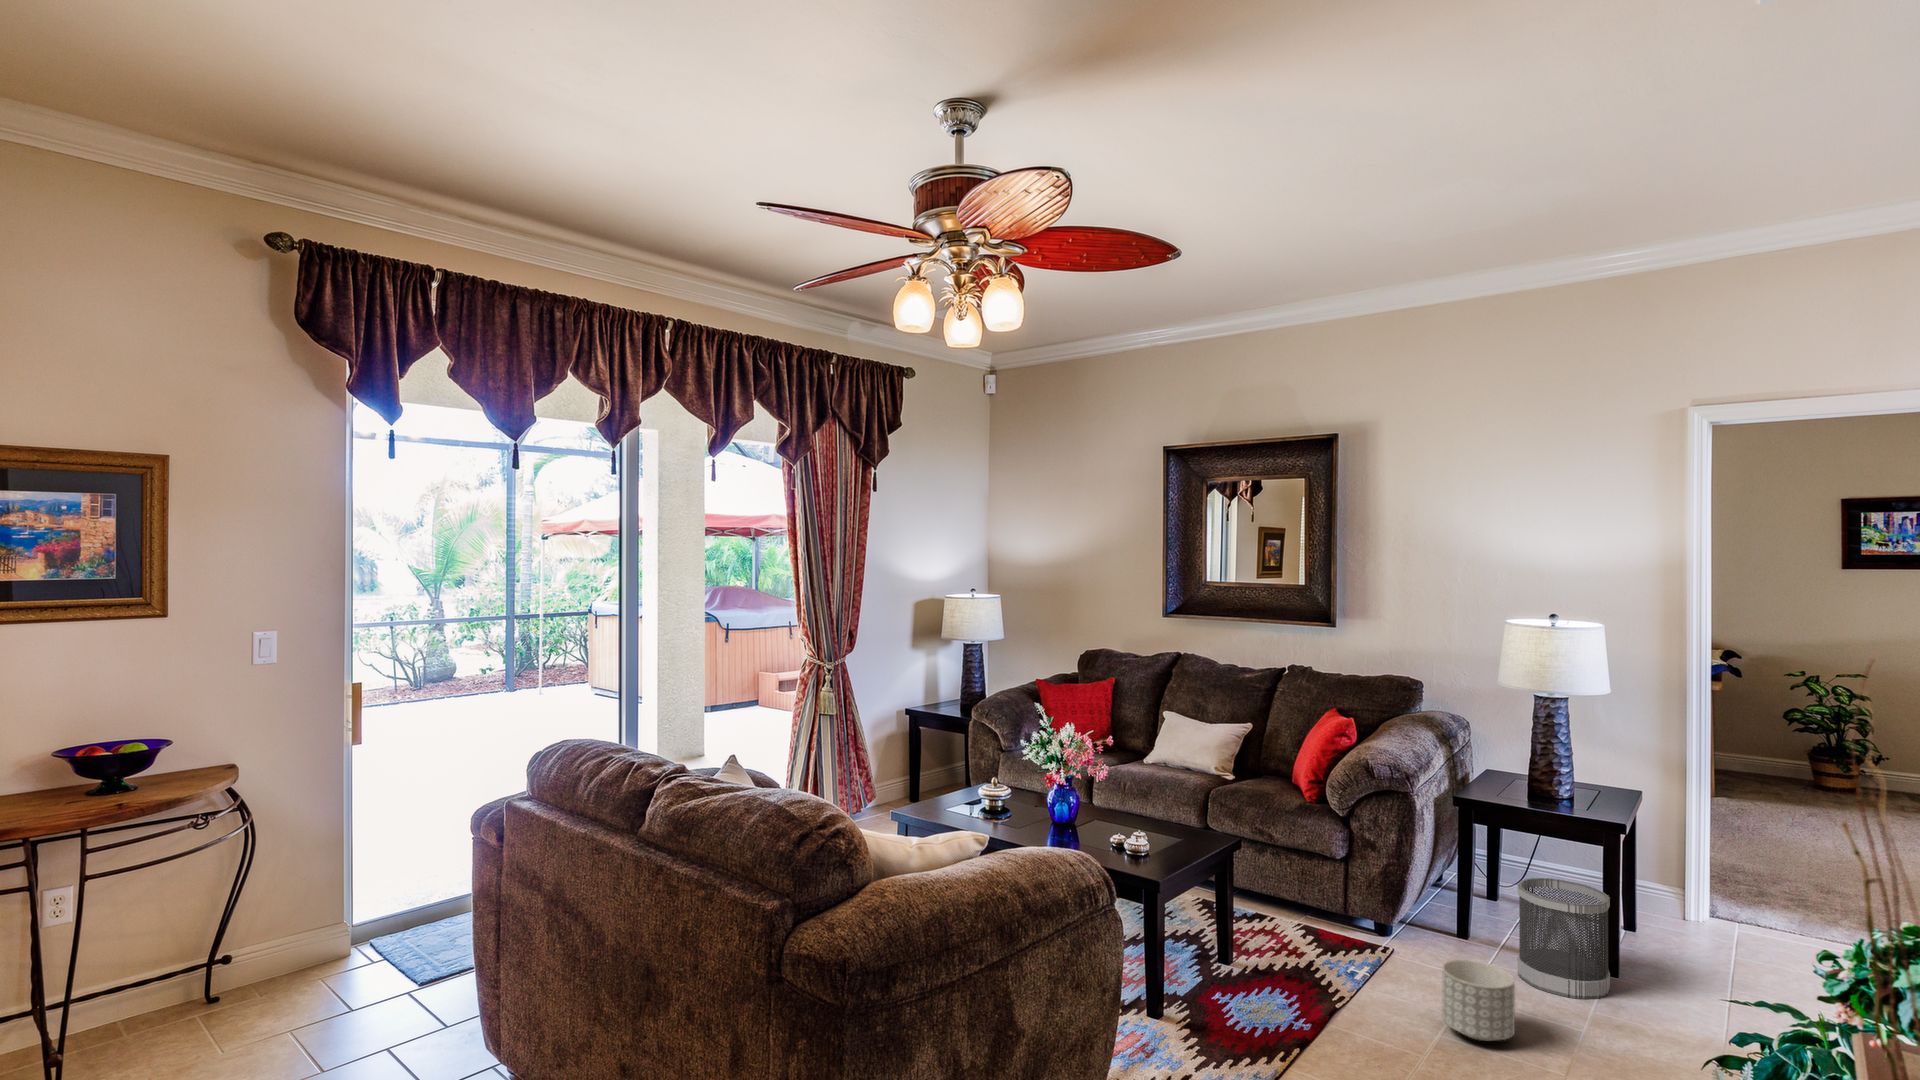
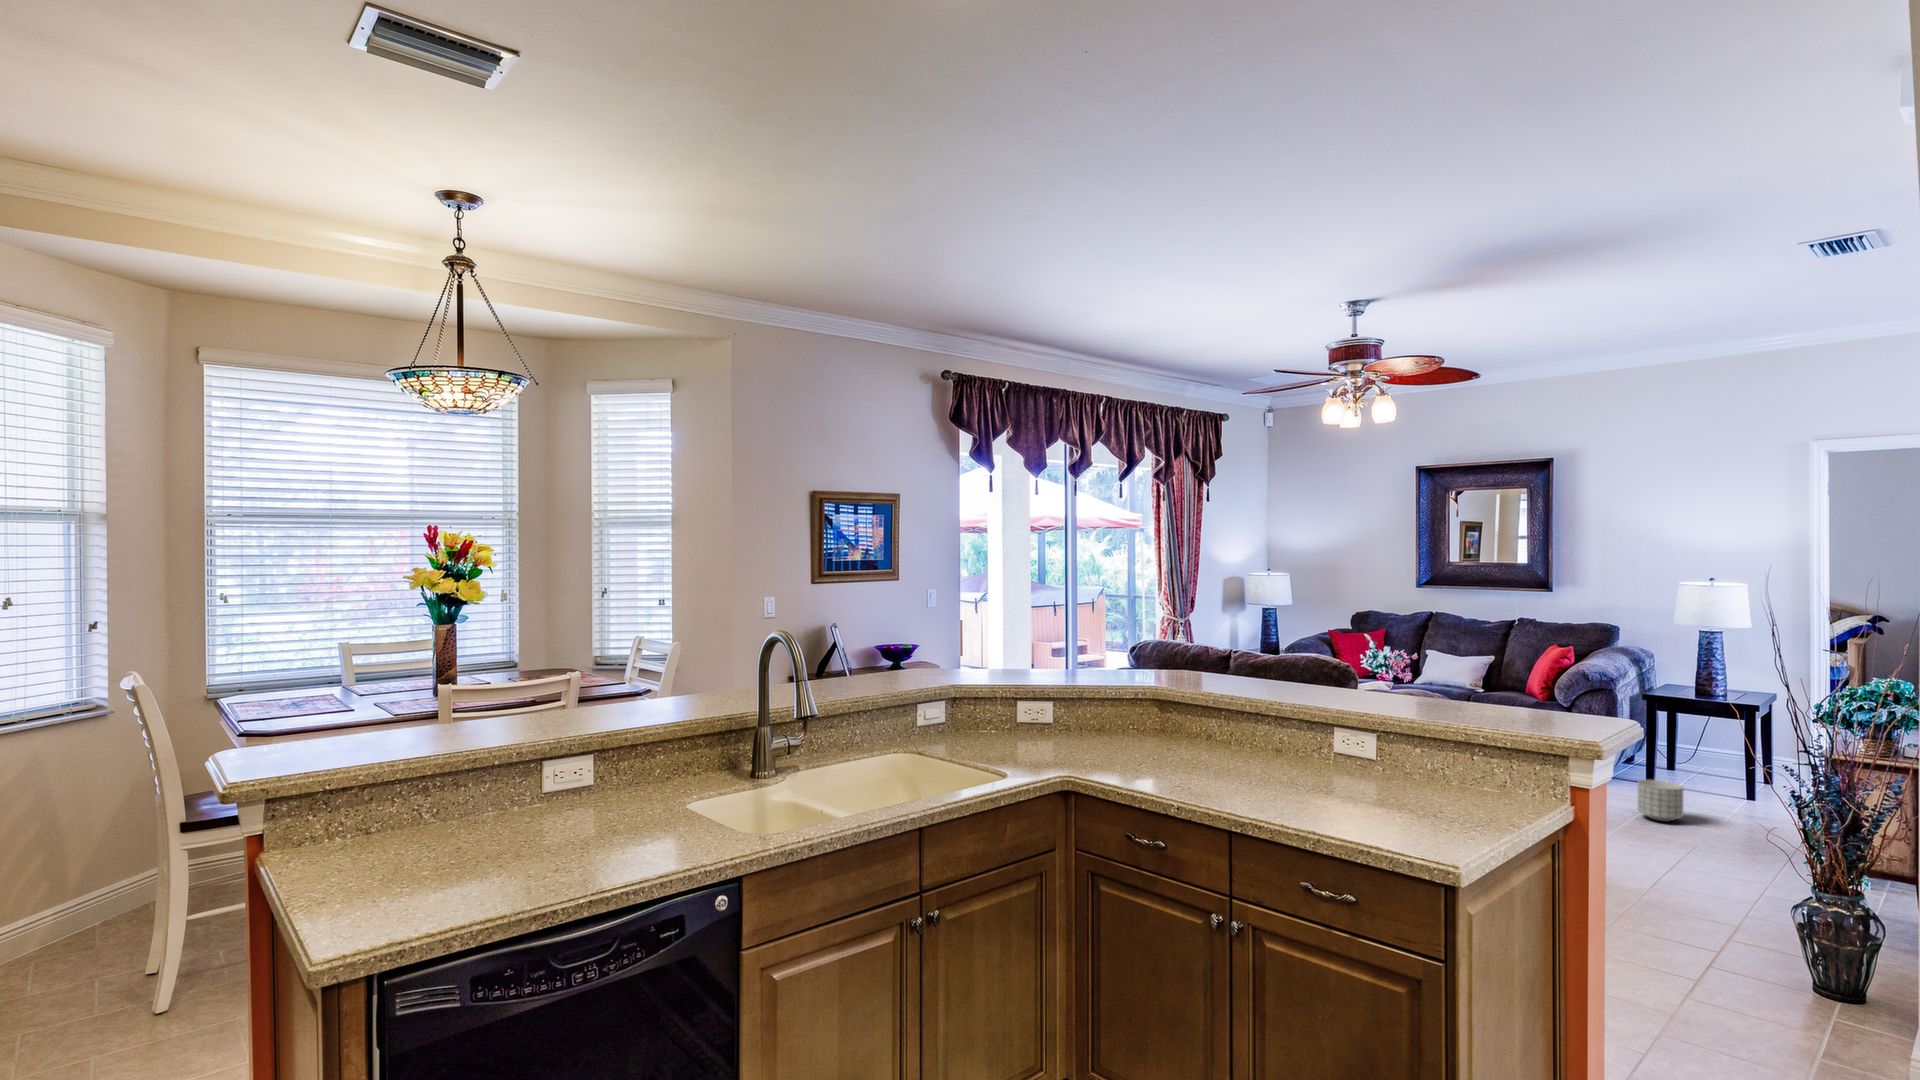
wastebasket: present [1518,878,1610,999] -> none [1686,743,1748,809]

